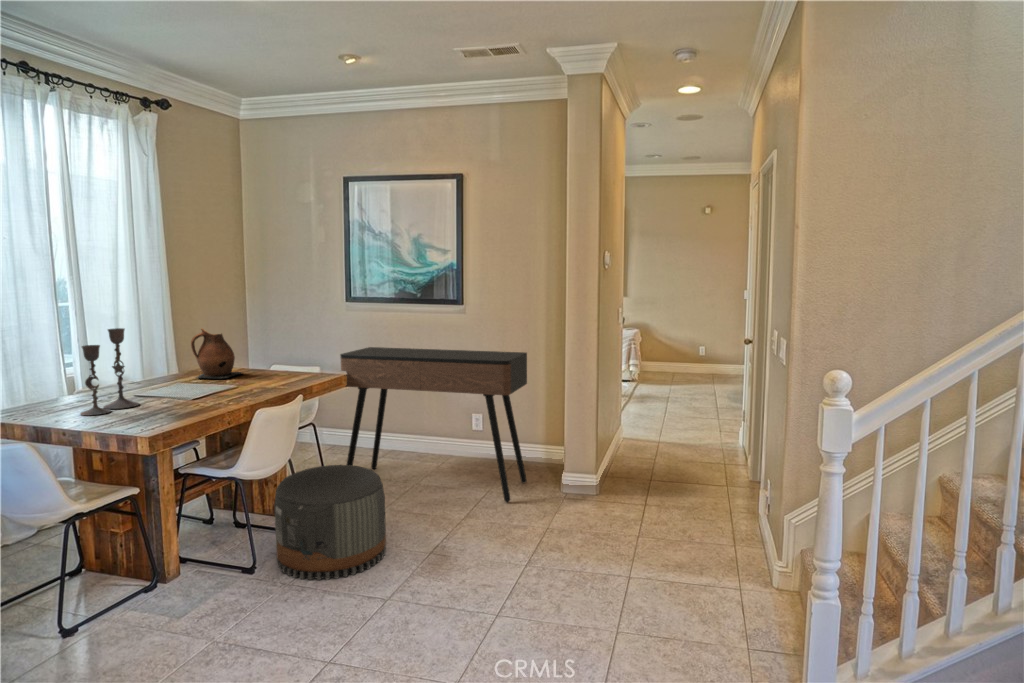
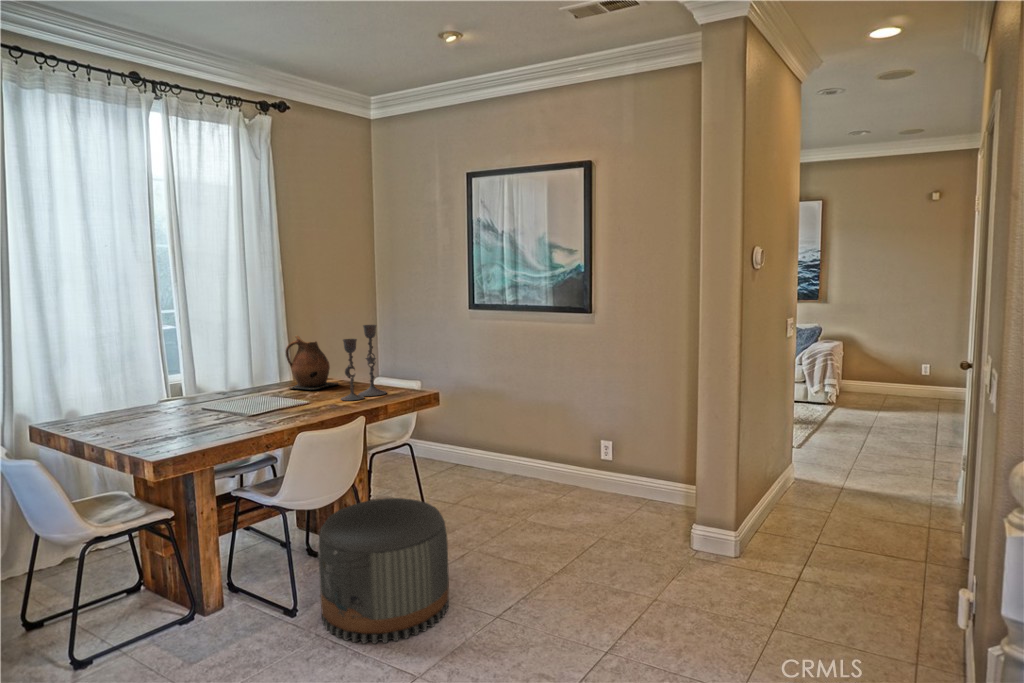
candlestick: present [81,328,139,416] -> present [341,325,386,401]
console table: present [340,347,527,502] -> none [441,359,655,558]

